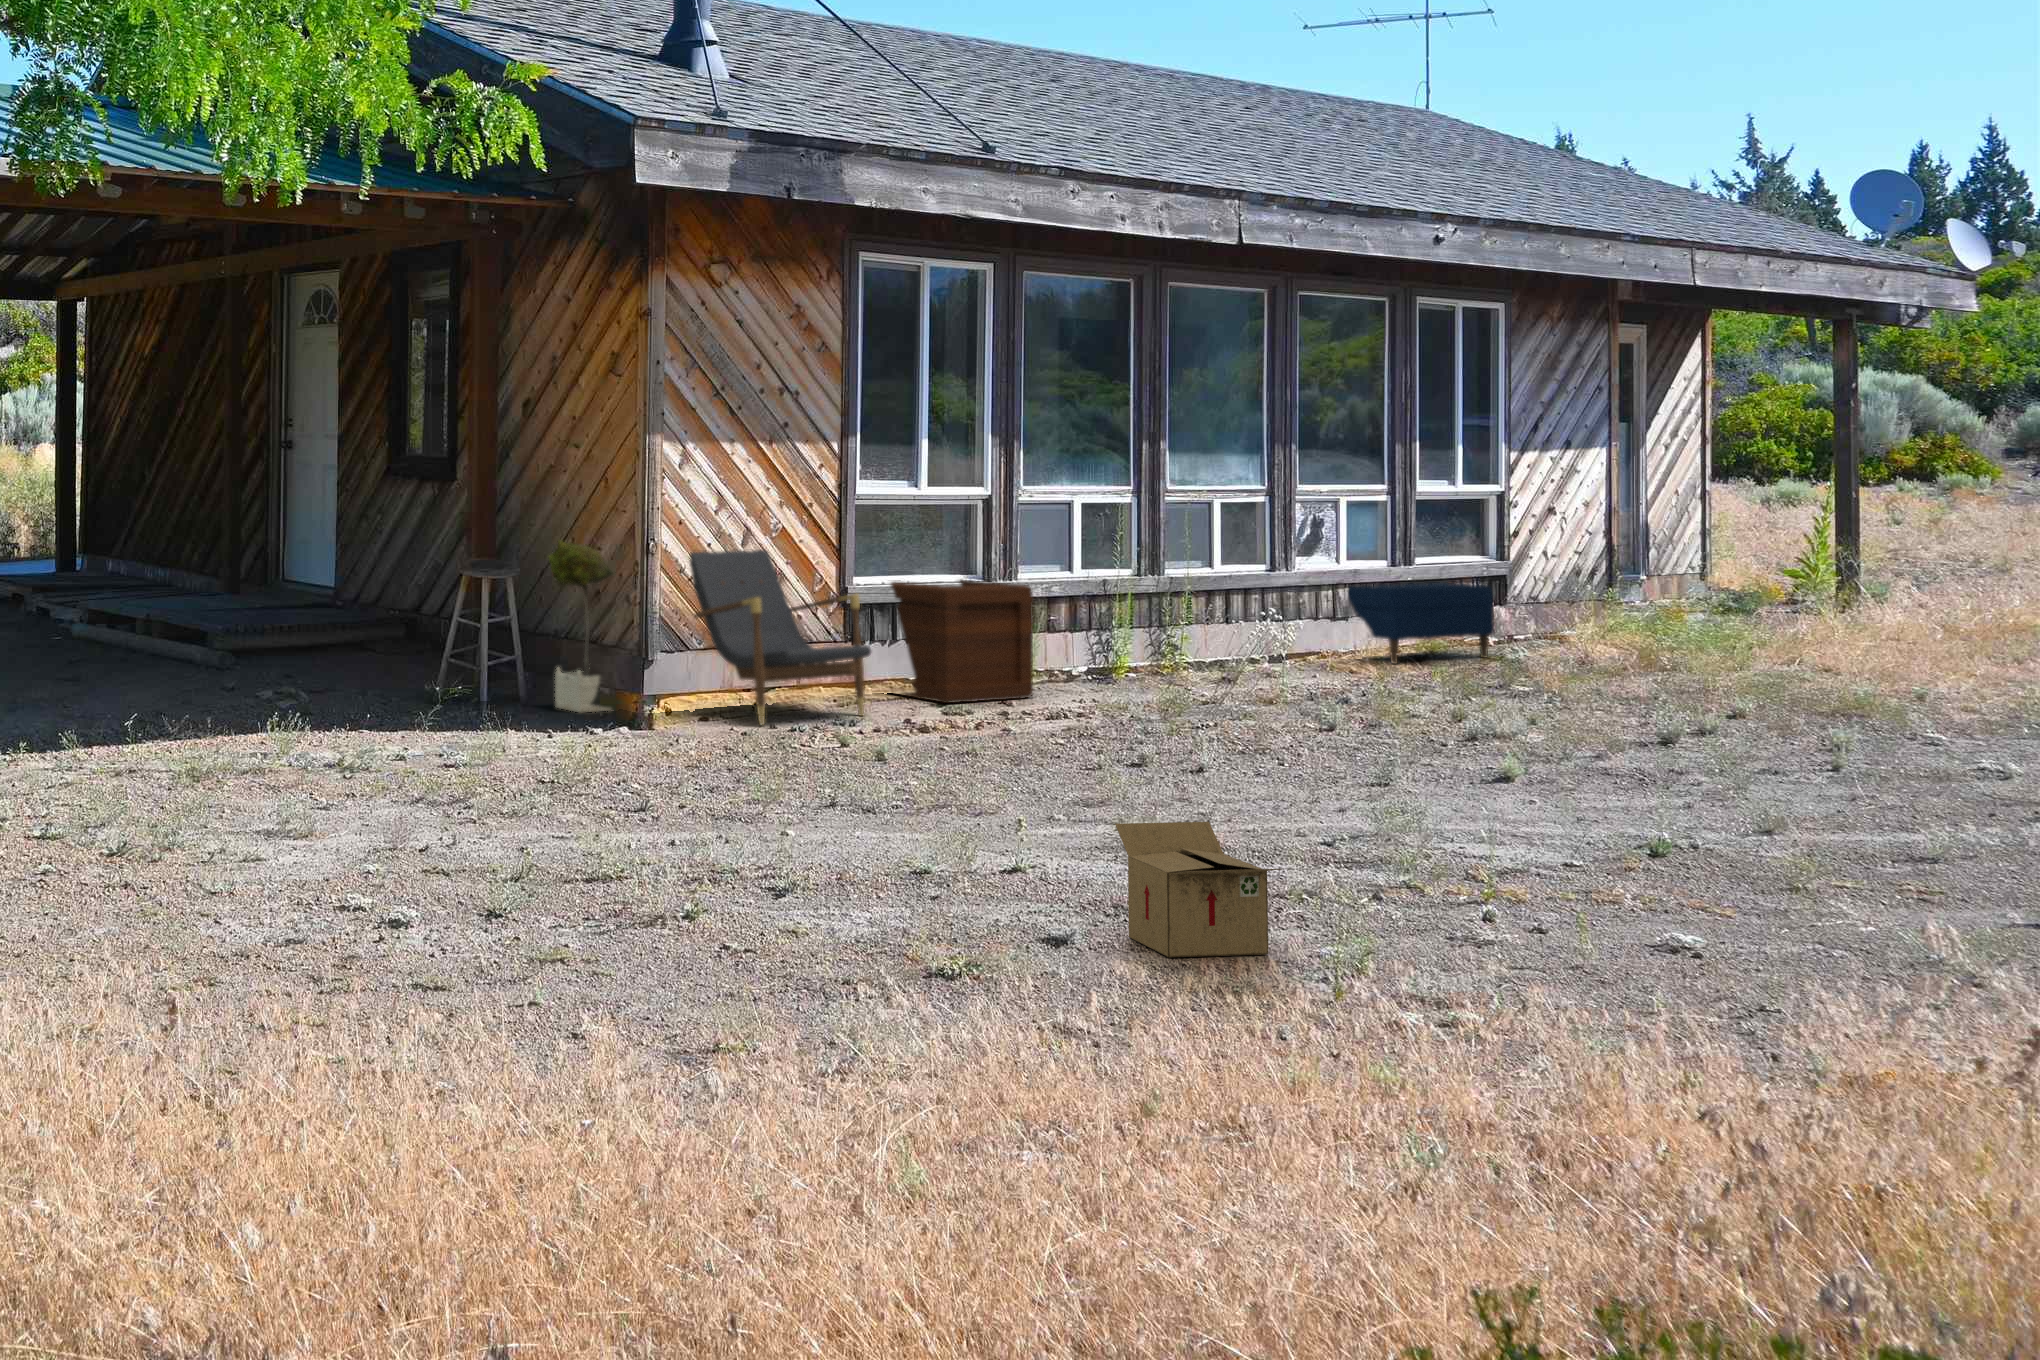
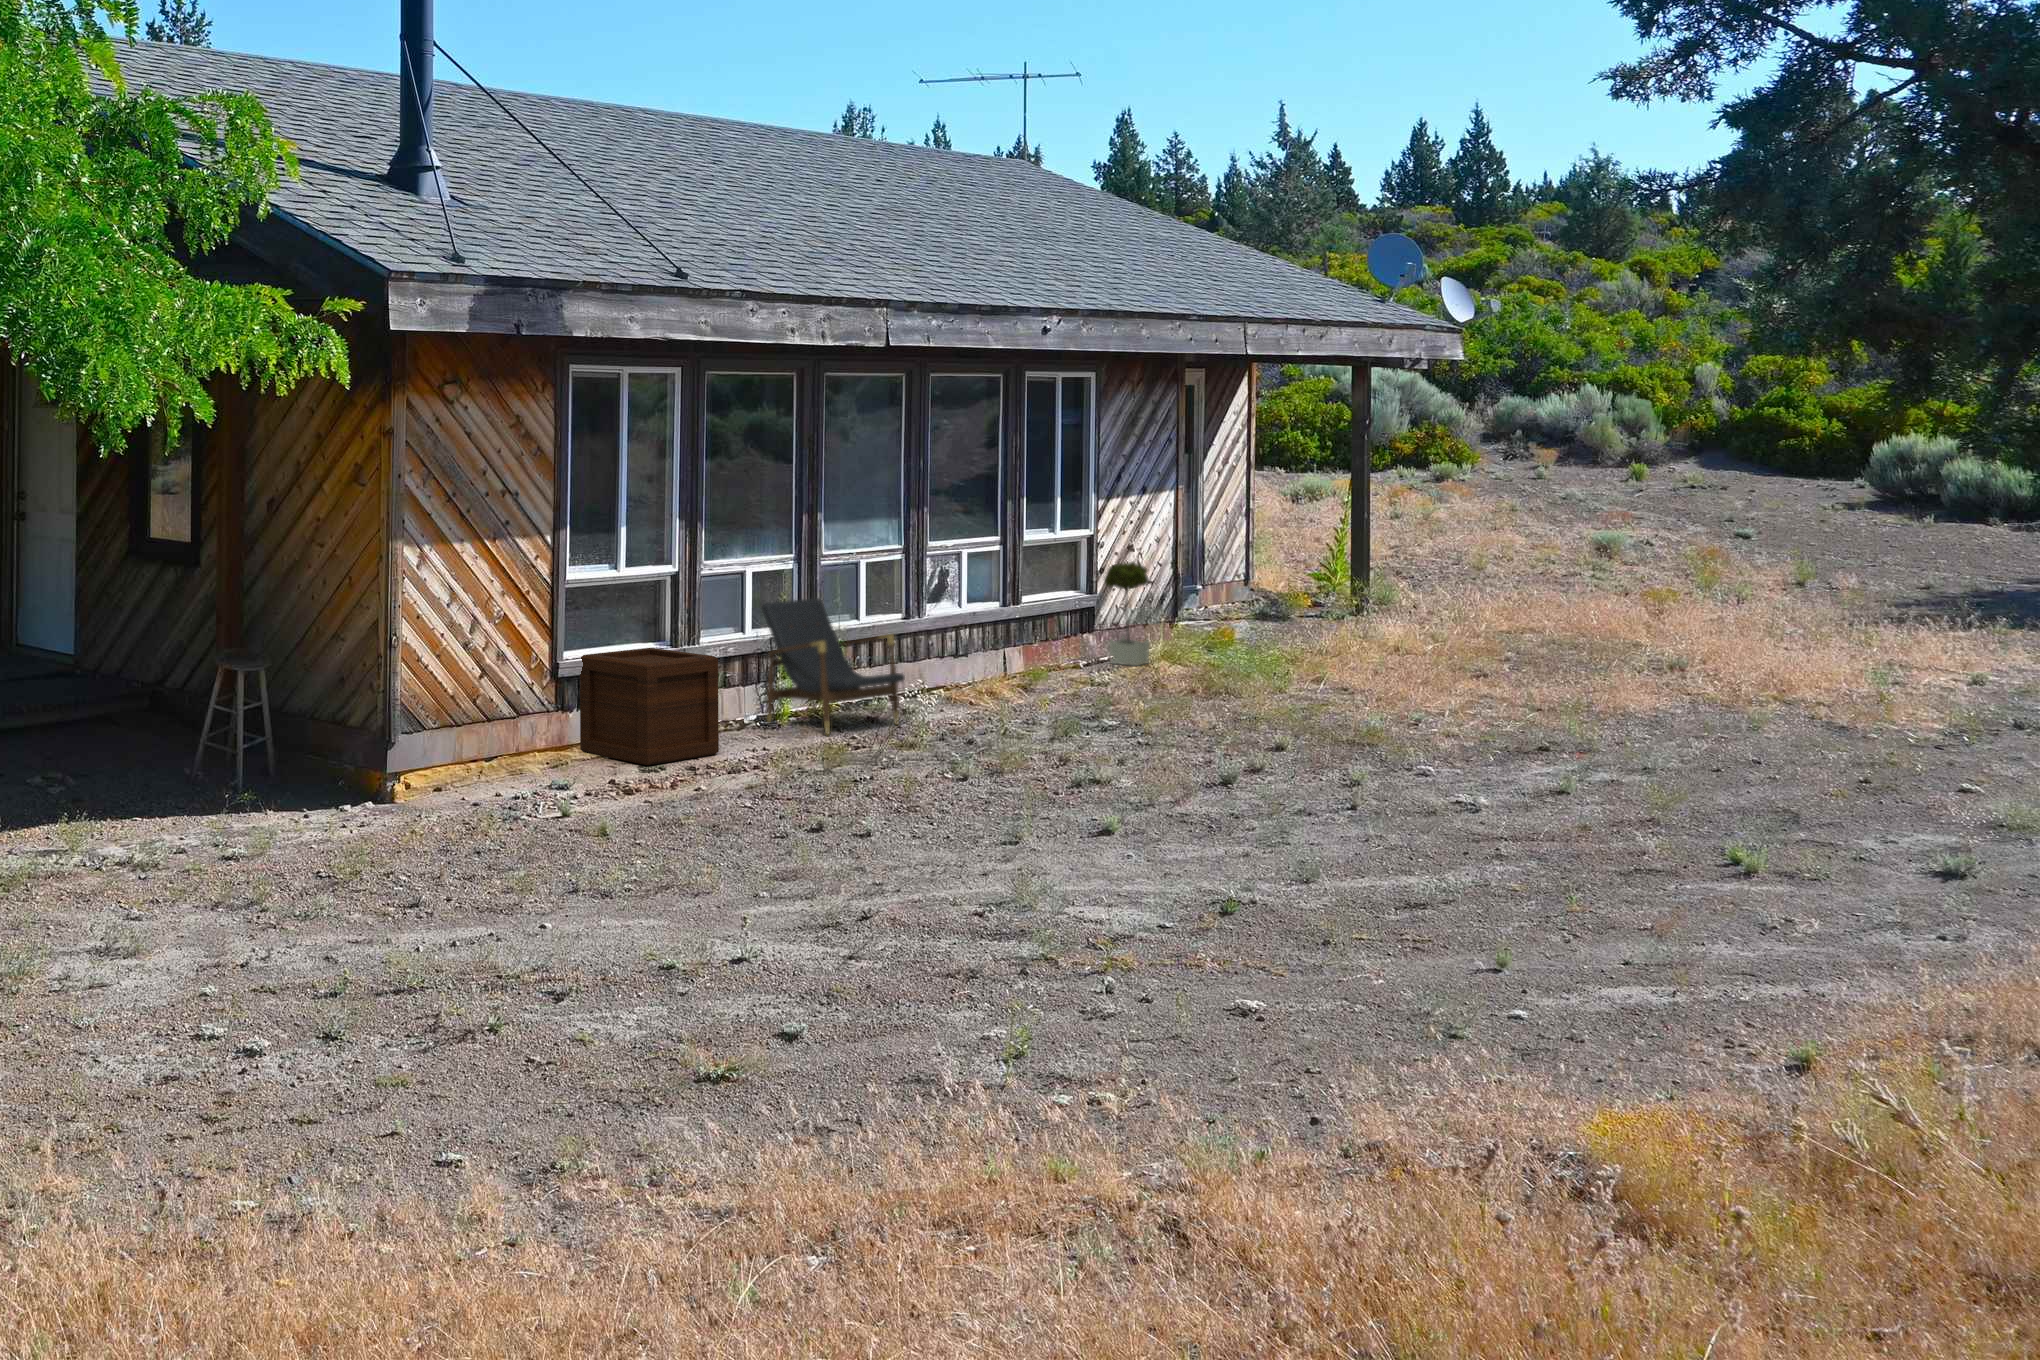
potted tree: present [549,541,616,712] -> present [1104,561,1149,666]
lounge chair: present [690,550,871,725] -> present [762,598,905,735]
bench: present [1347,583,1494,664] -> none [955,617,1086,695]
cardboard box: present [1115,822,1282,958] -> none [832,934,966,1053]

